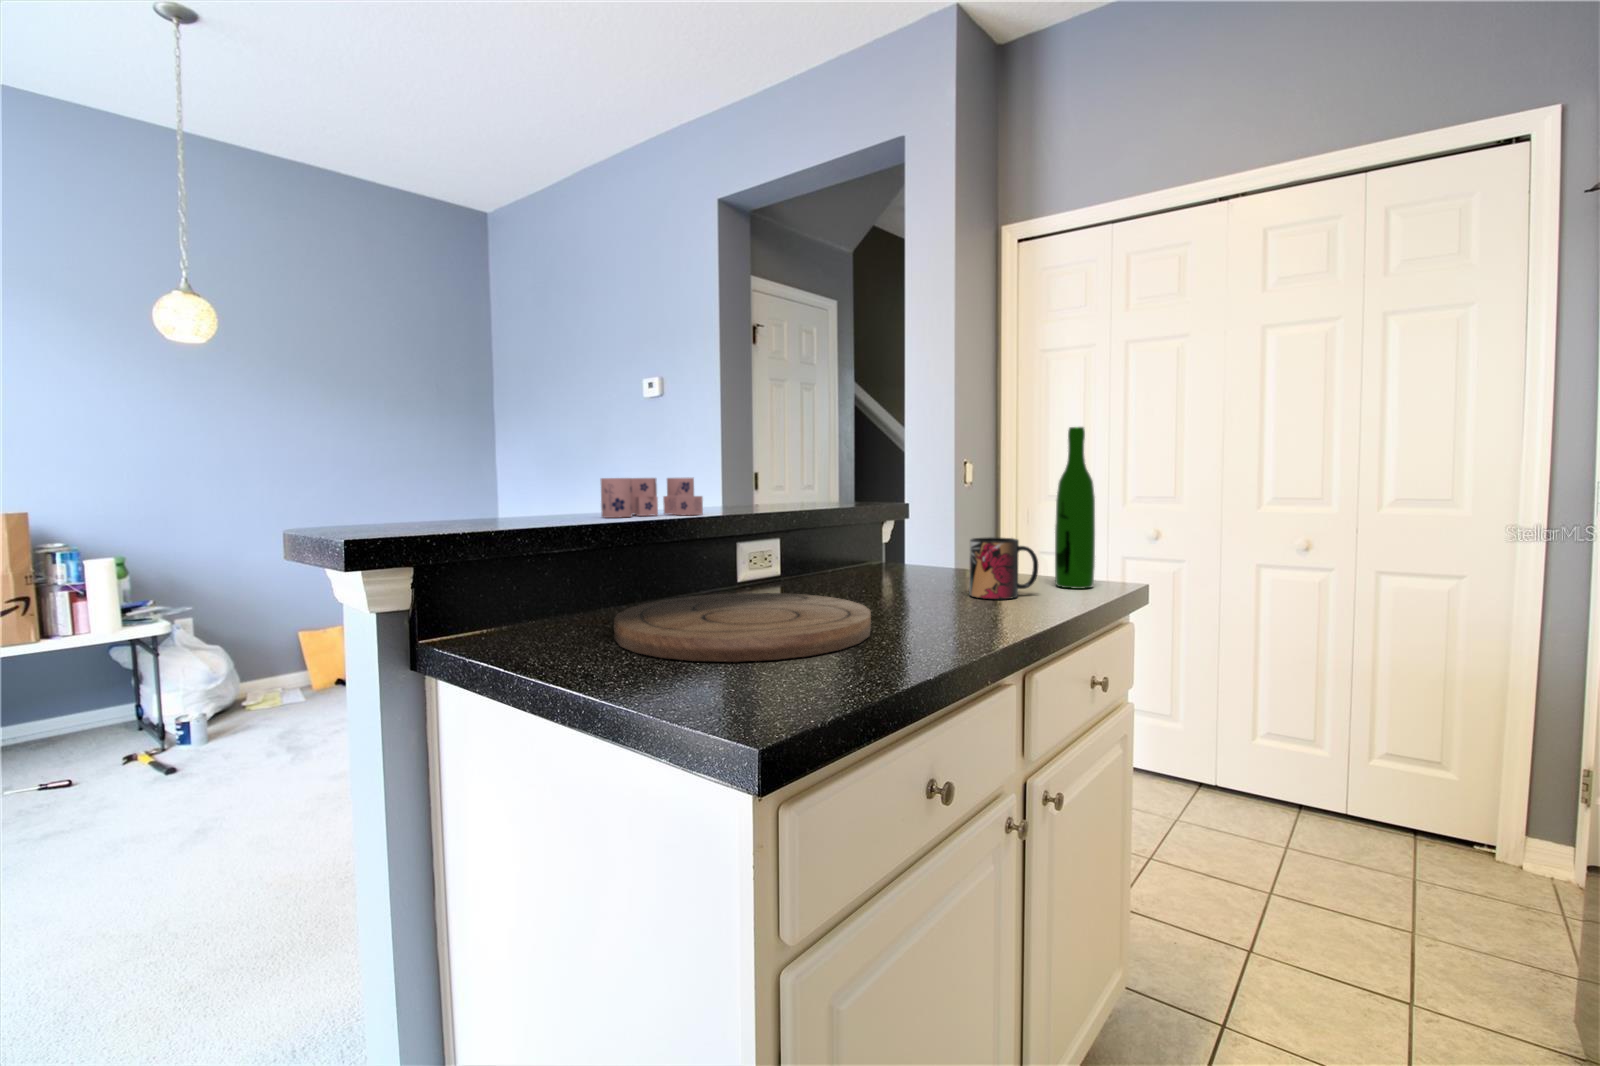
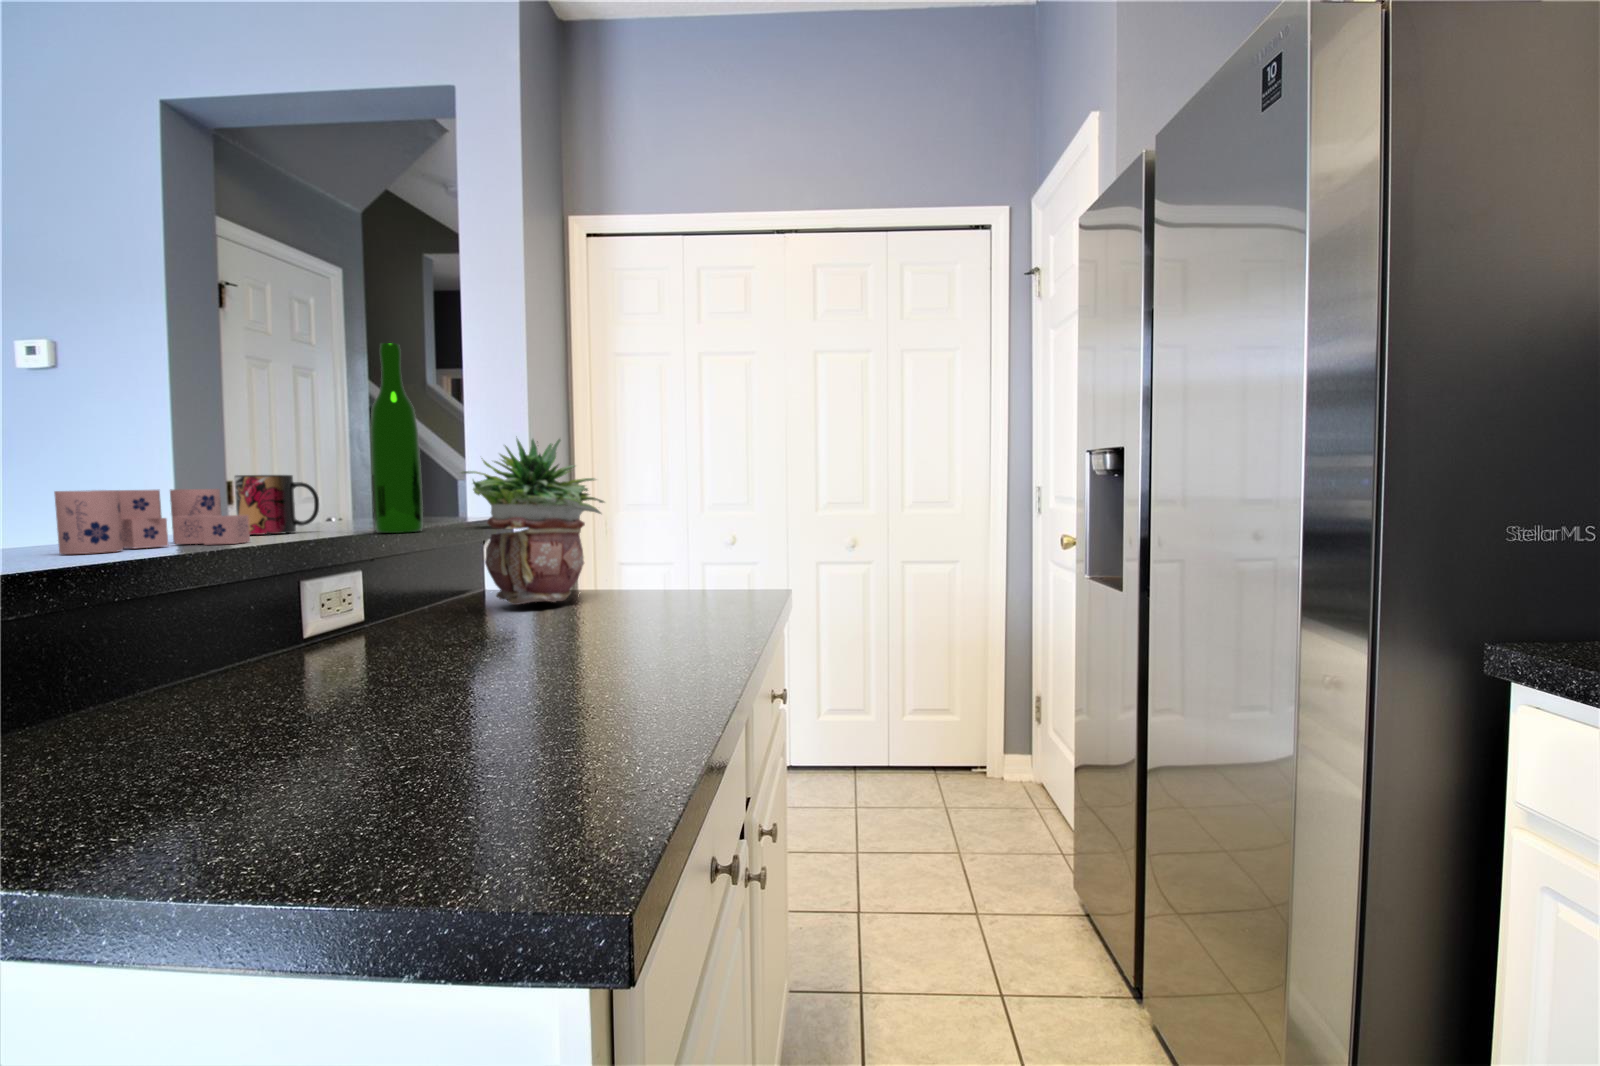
wine bottle: present [1055,427,1095,589] -> present [370,343,423,533]
potted plant: none [847,434,966,576] -> present [462,439,604,605]
mug: present [969,537,1038,599] -> present [234,475,319,535]
cutting board: present [614,593,871,662] -> none [184,639,590,765]

